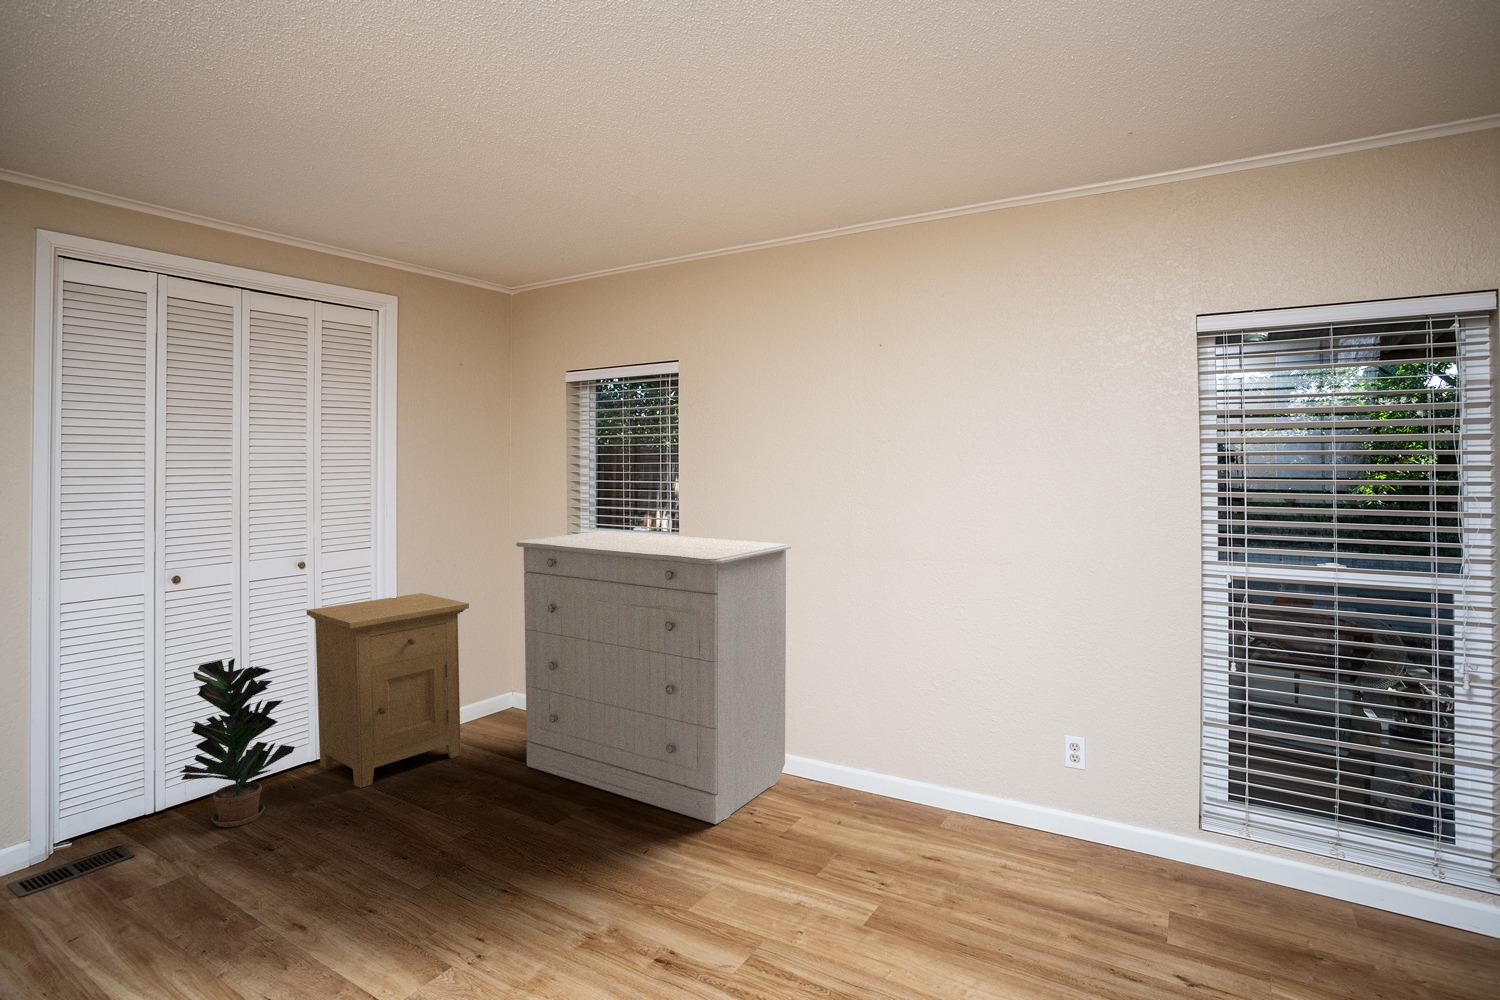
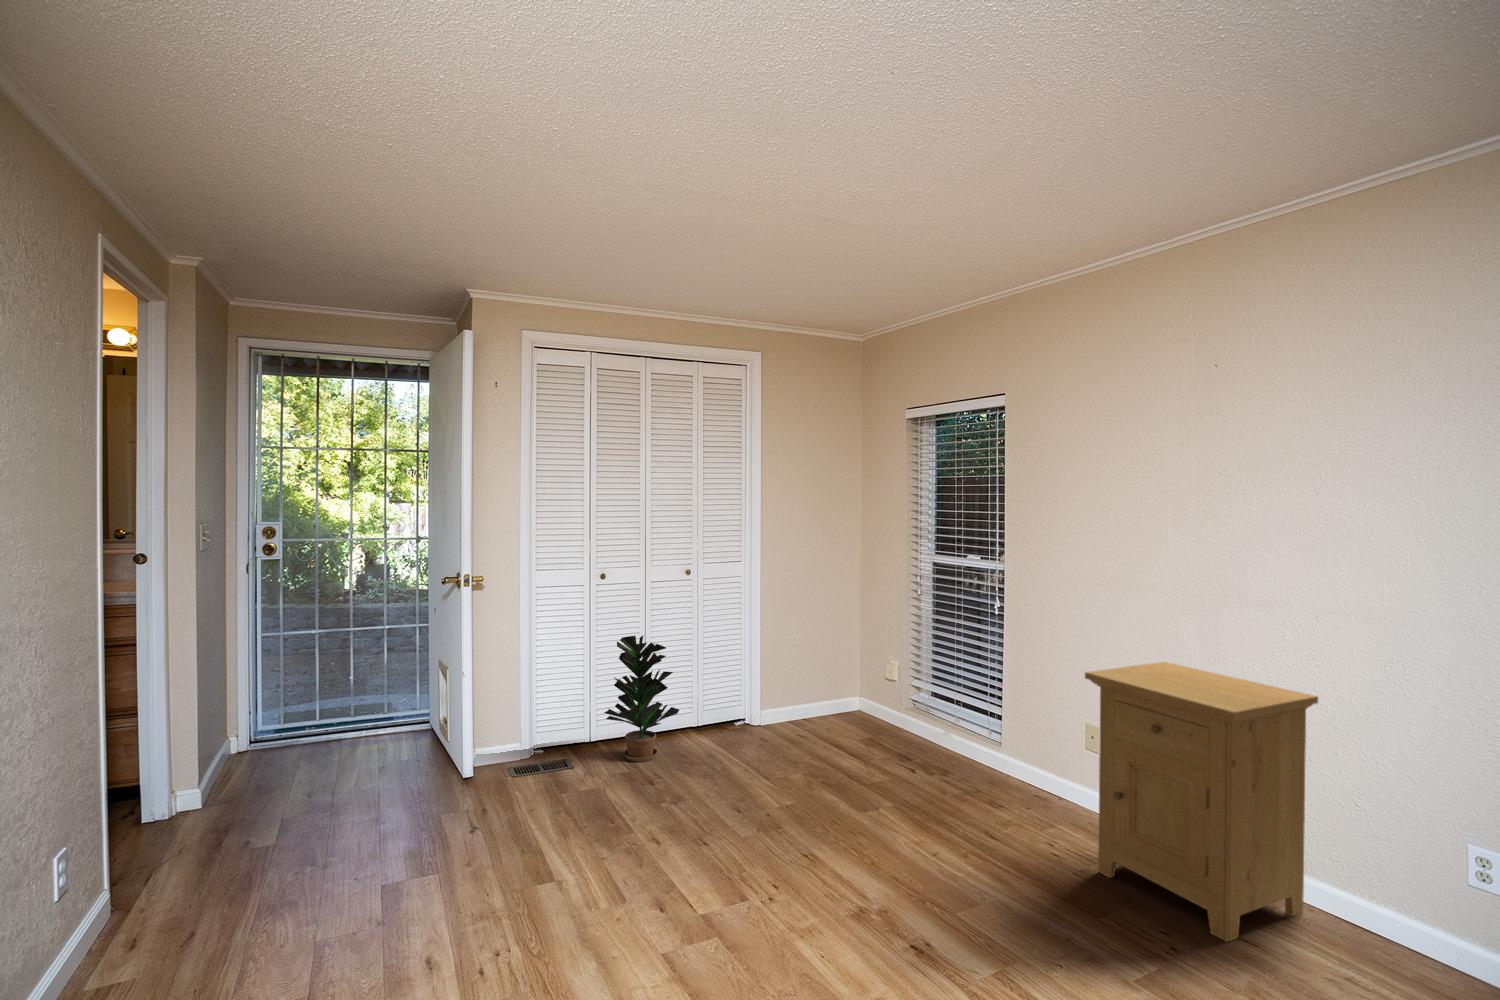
dresser: present [516,531,791,824] -> none [849,556,1112,849]
nightstand: present [306,593,469,788] -> present [1085,662,1318,942]

